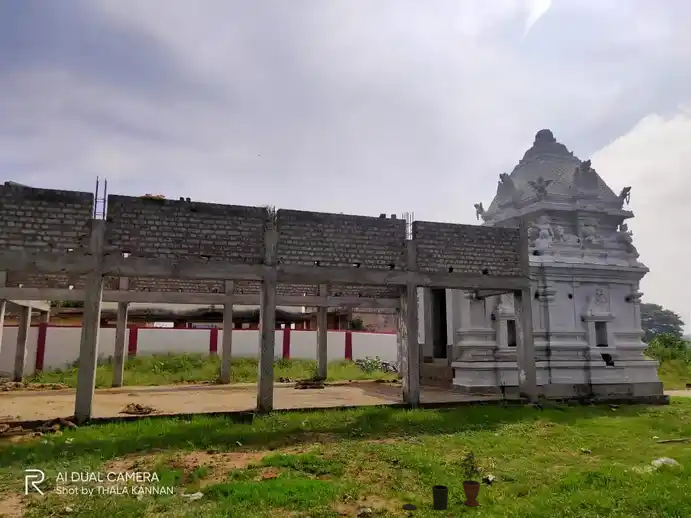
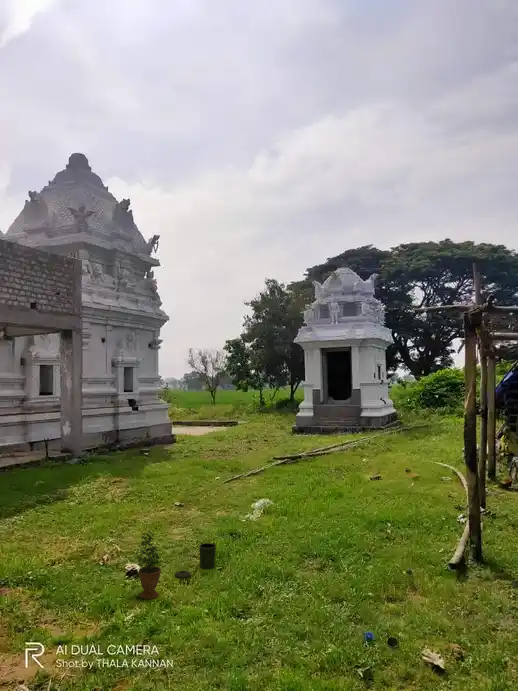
trash can: present [402,485,448,510] -> present [175,543,216,578]

